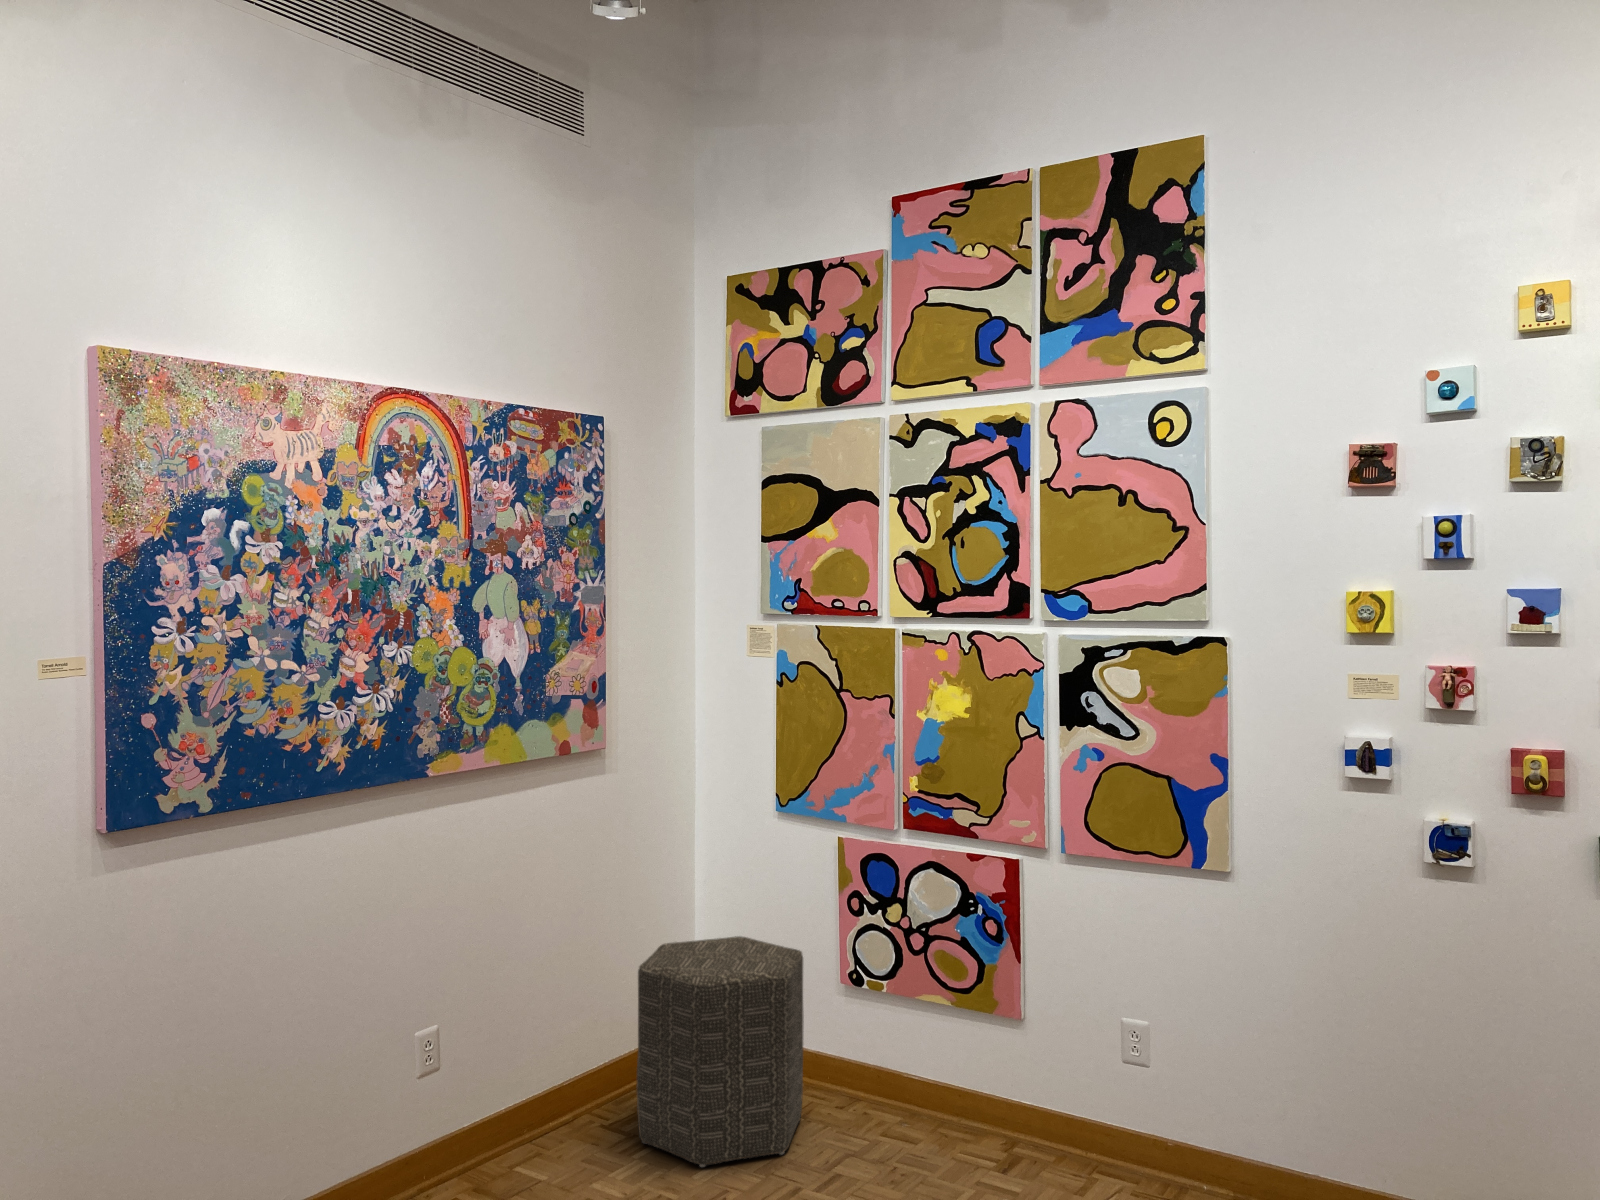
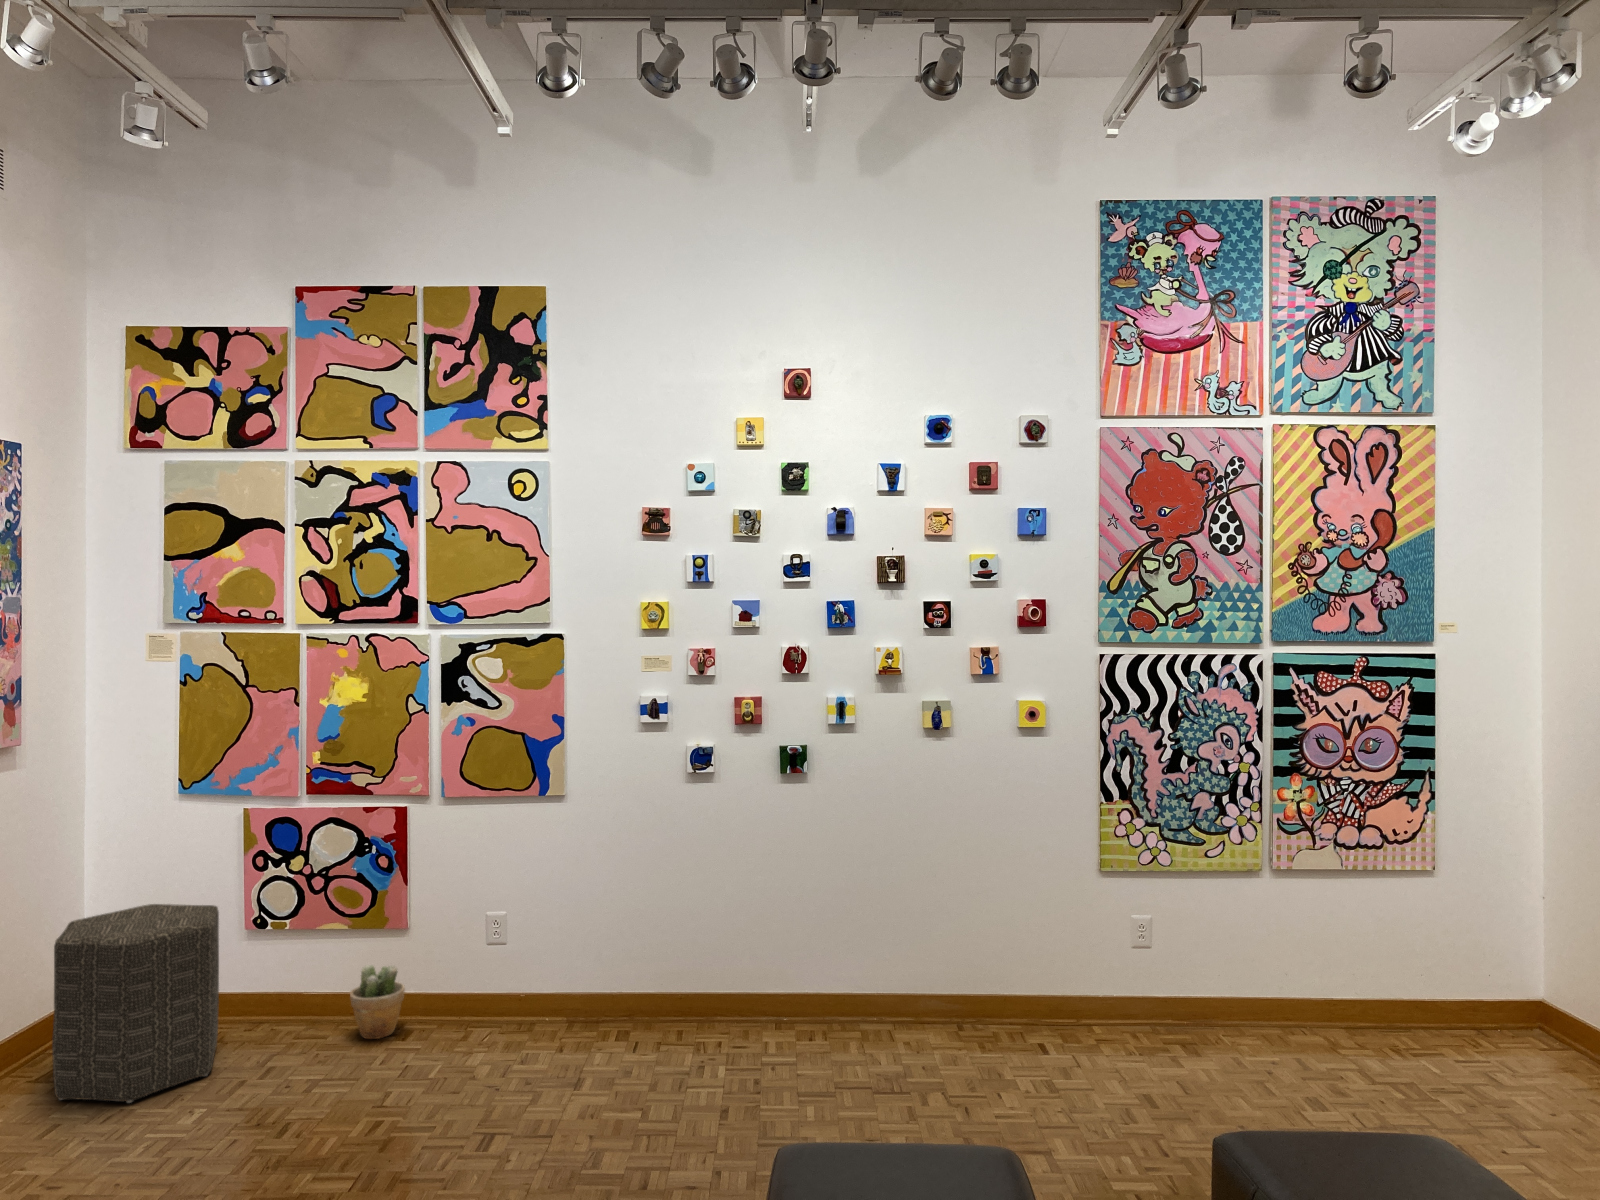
potted plant: none [945,1058,1011,1157] -> present [350,965,405,1039]

